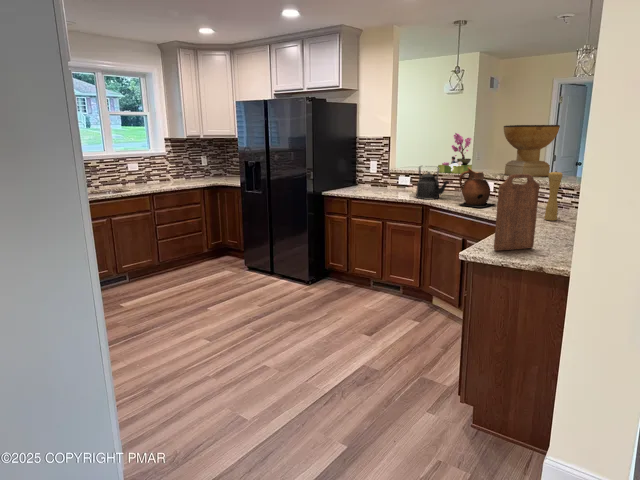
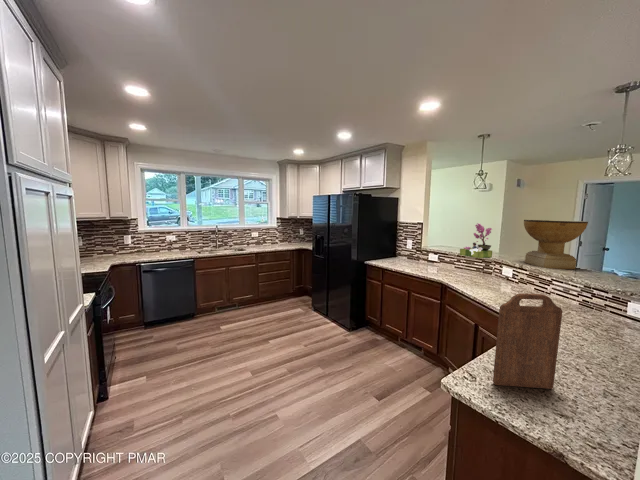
kettle: present [416,166,448,199] -> none [437,250,466,279]
ceramic pitcher: present [459,167,495,208] -> none [474,257,513,296]
pepper mill: present [544,171,563,221] -> none [570,275,595,330]

